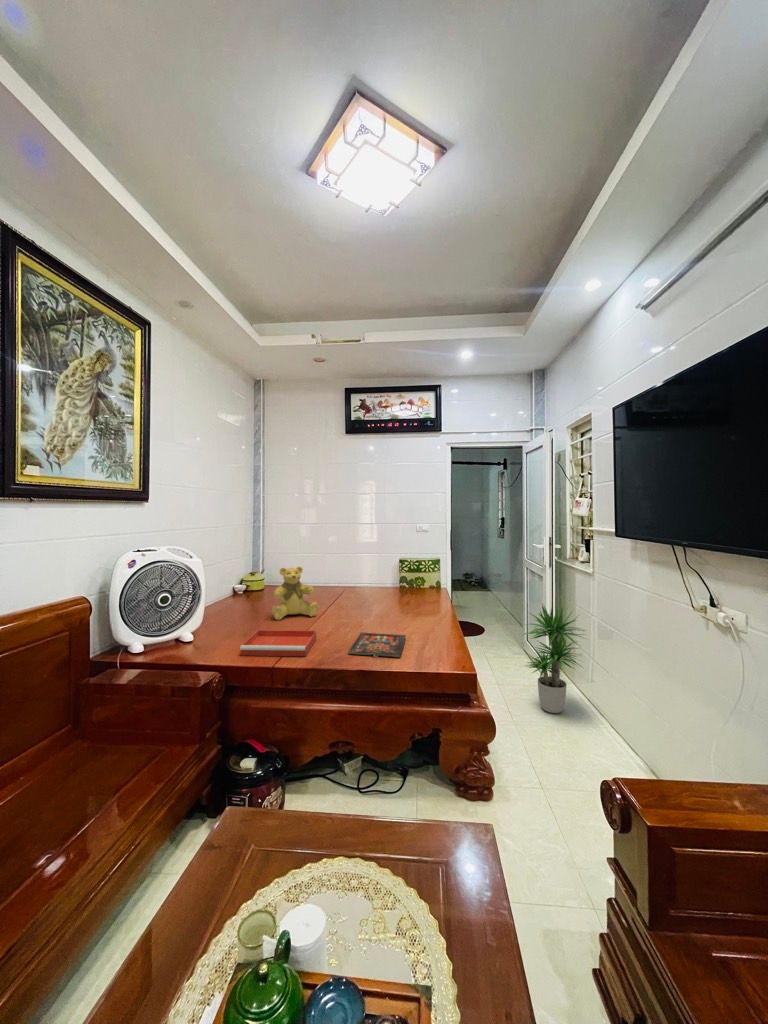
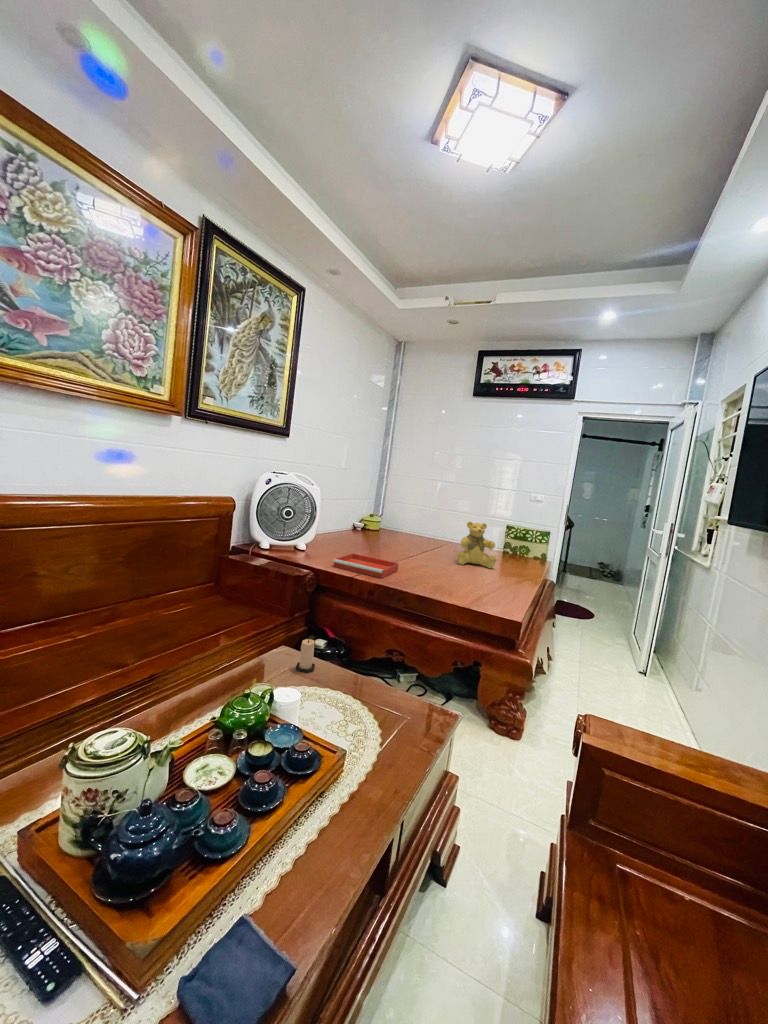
teddy bear: present [272,567,318,620] -> present [457,522,496,568]
potted plant: present [525,603,584,713] -> none [604,588,691,704]
board game: present [348,632,405,657] -> none [417,574,478,597]
candle: none [252,793,277,849] -> present [296,639,315,673]

